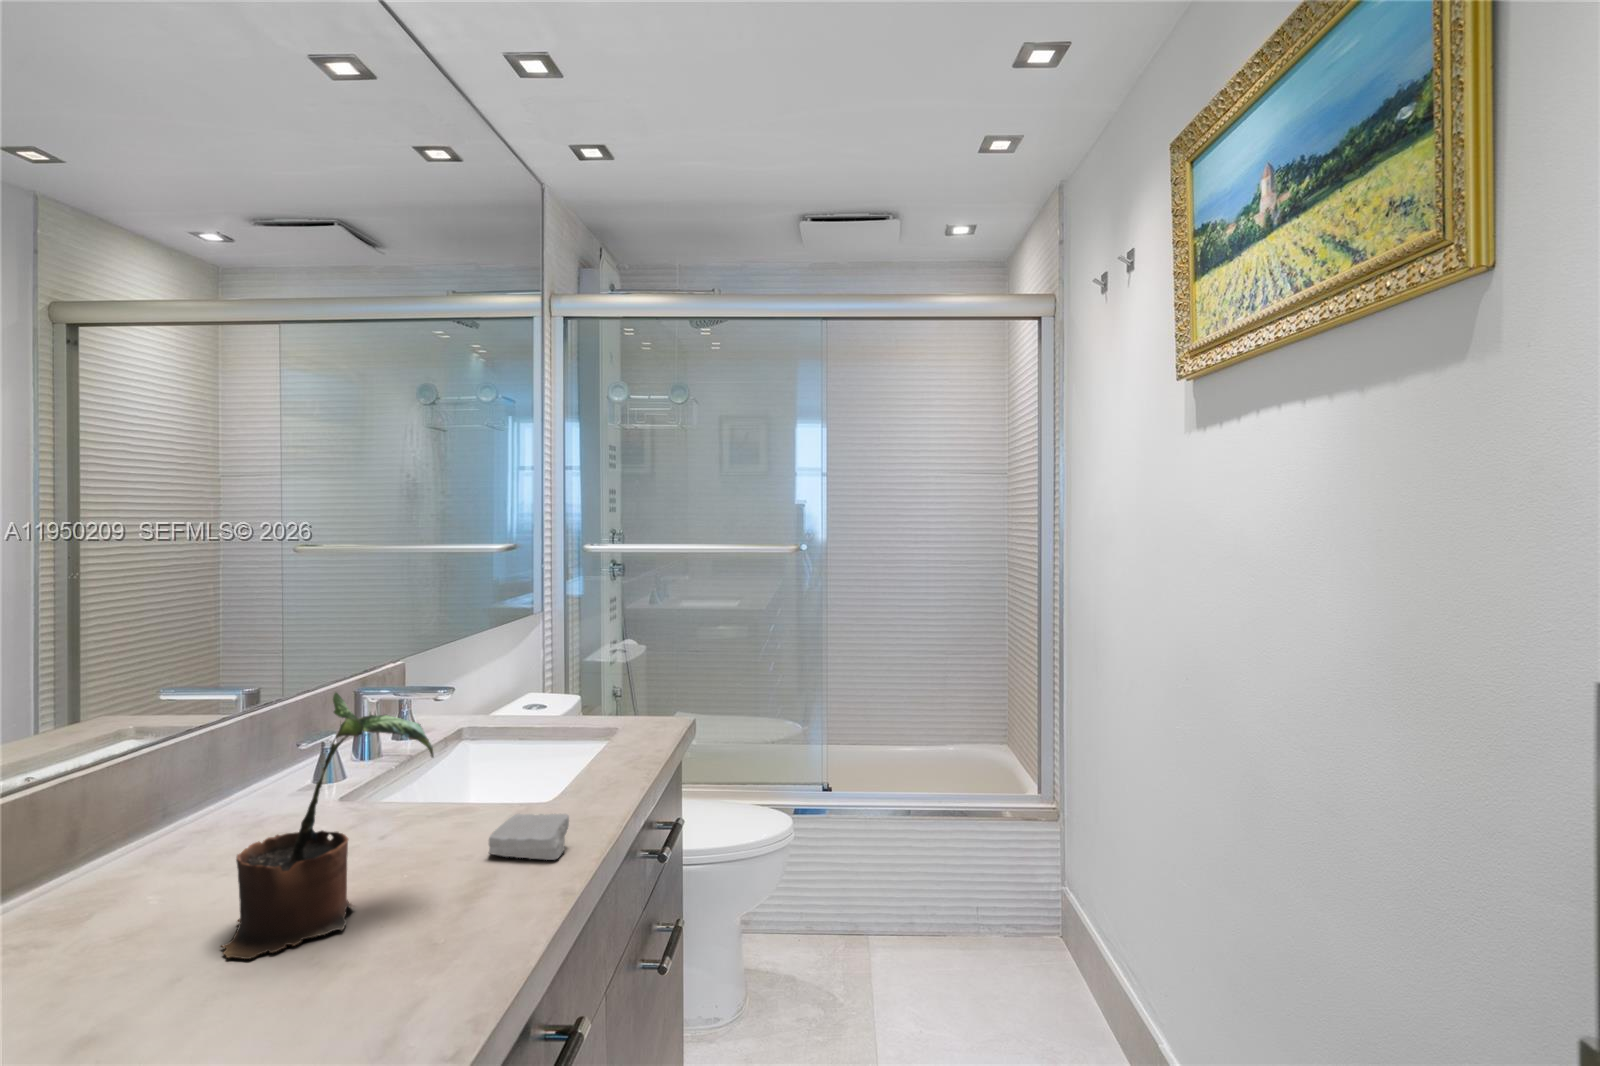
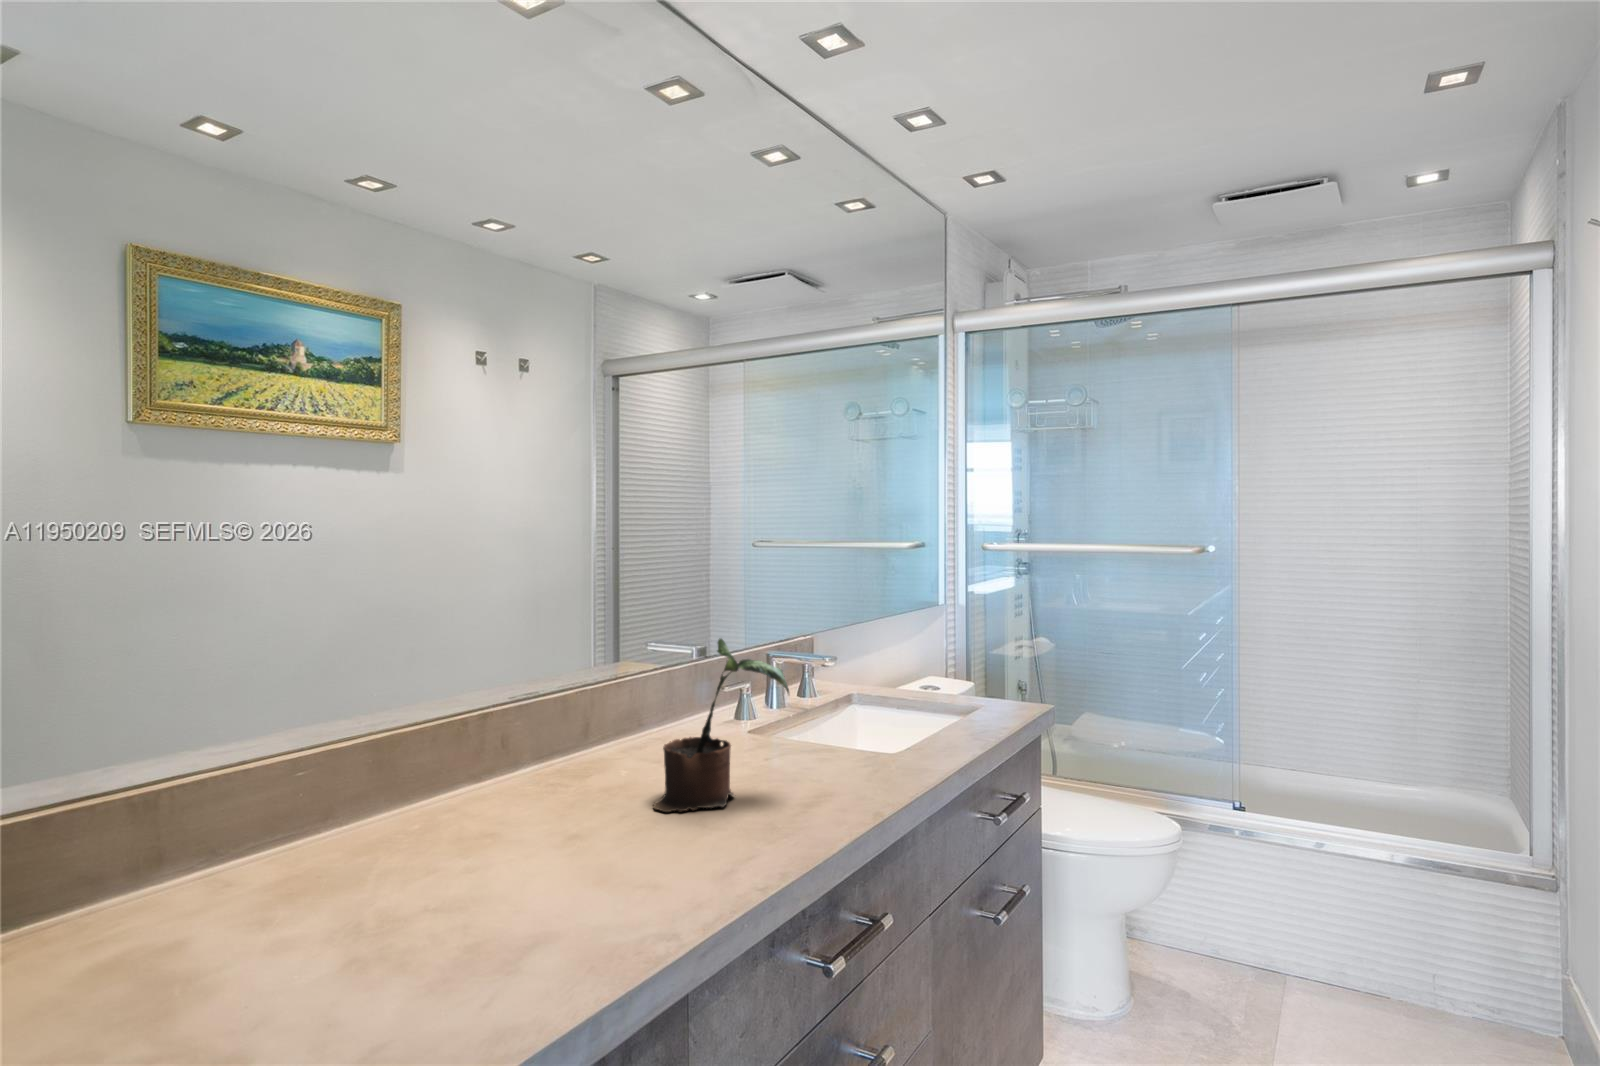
soap bar: present [488,814,569,860] -> none [834,753,896,791]

